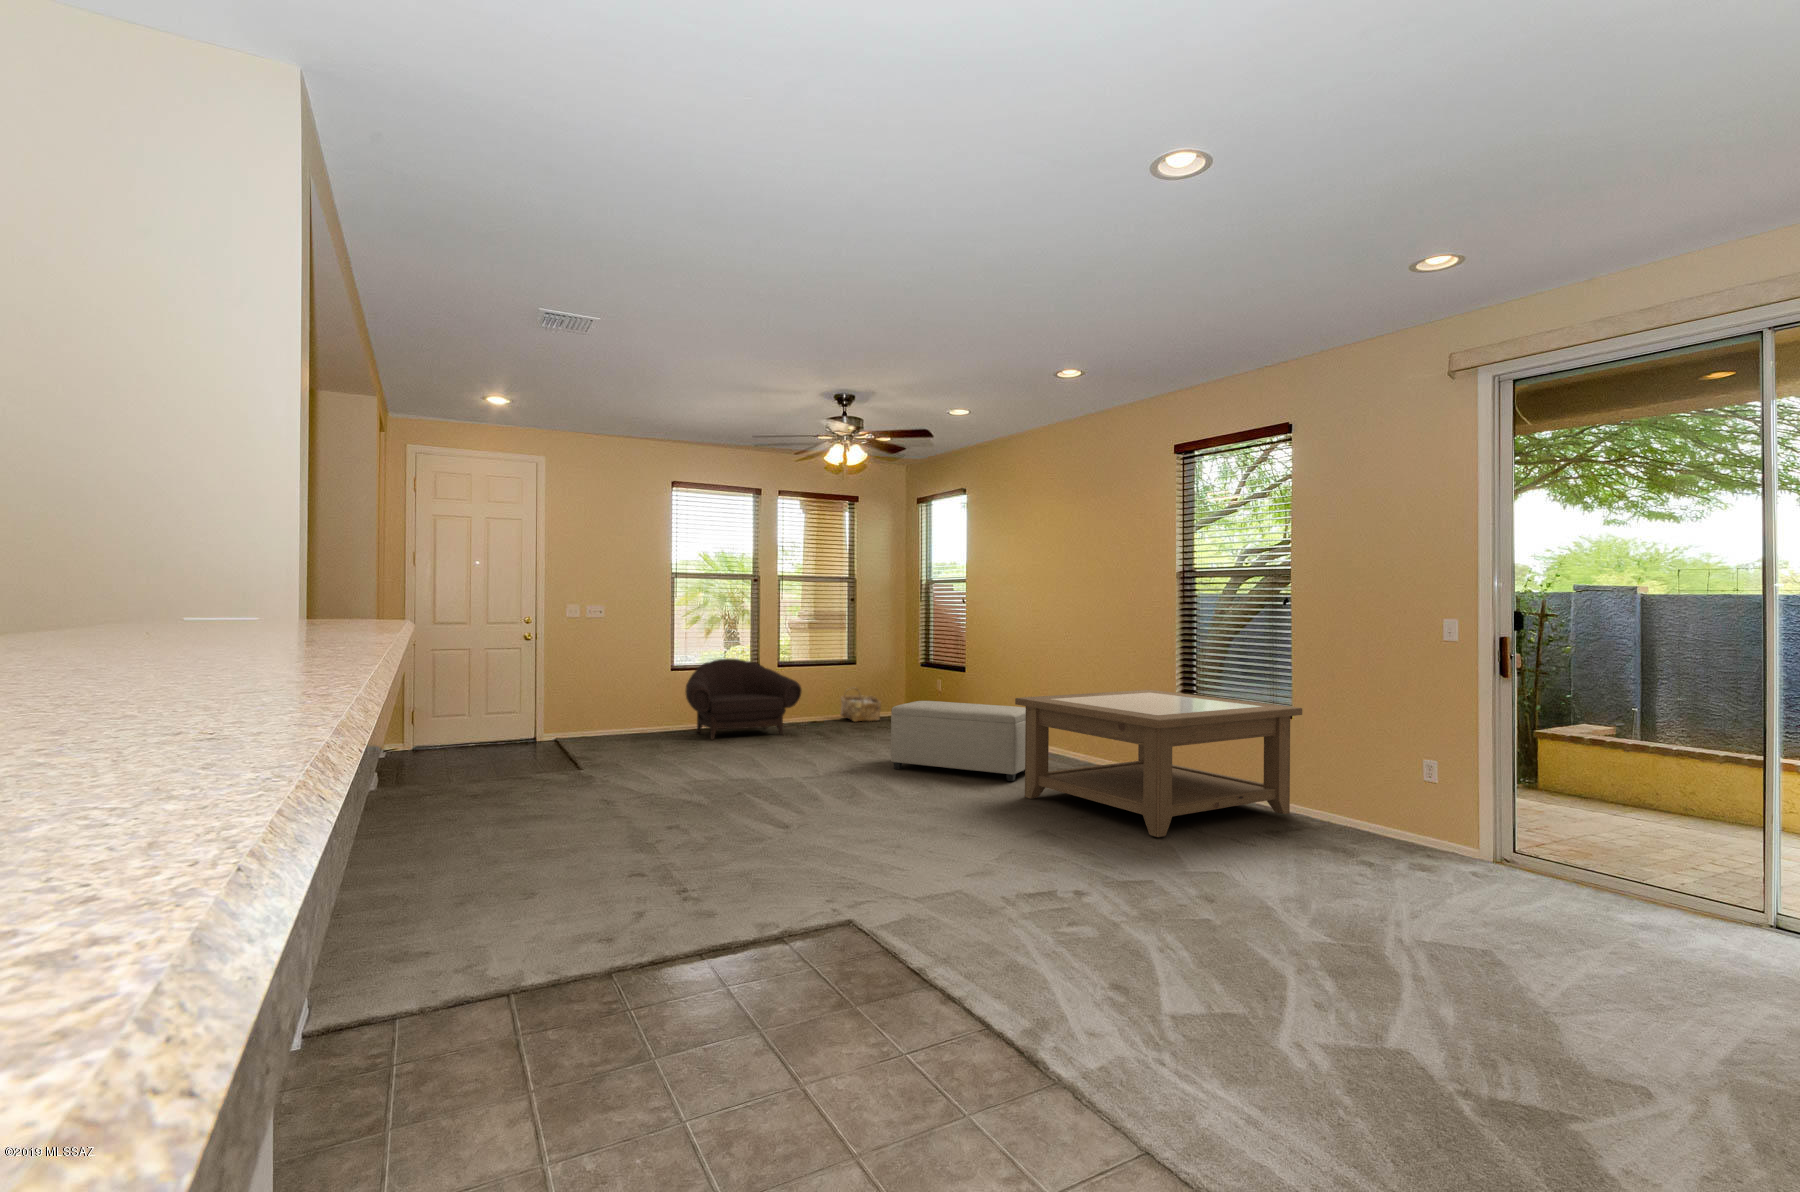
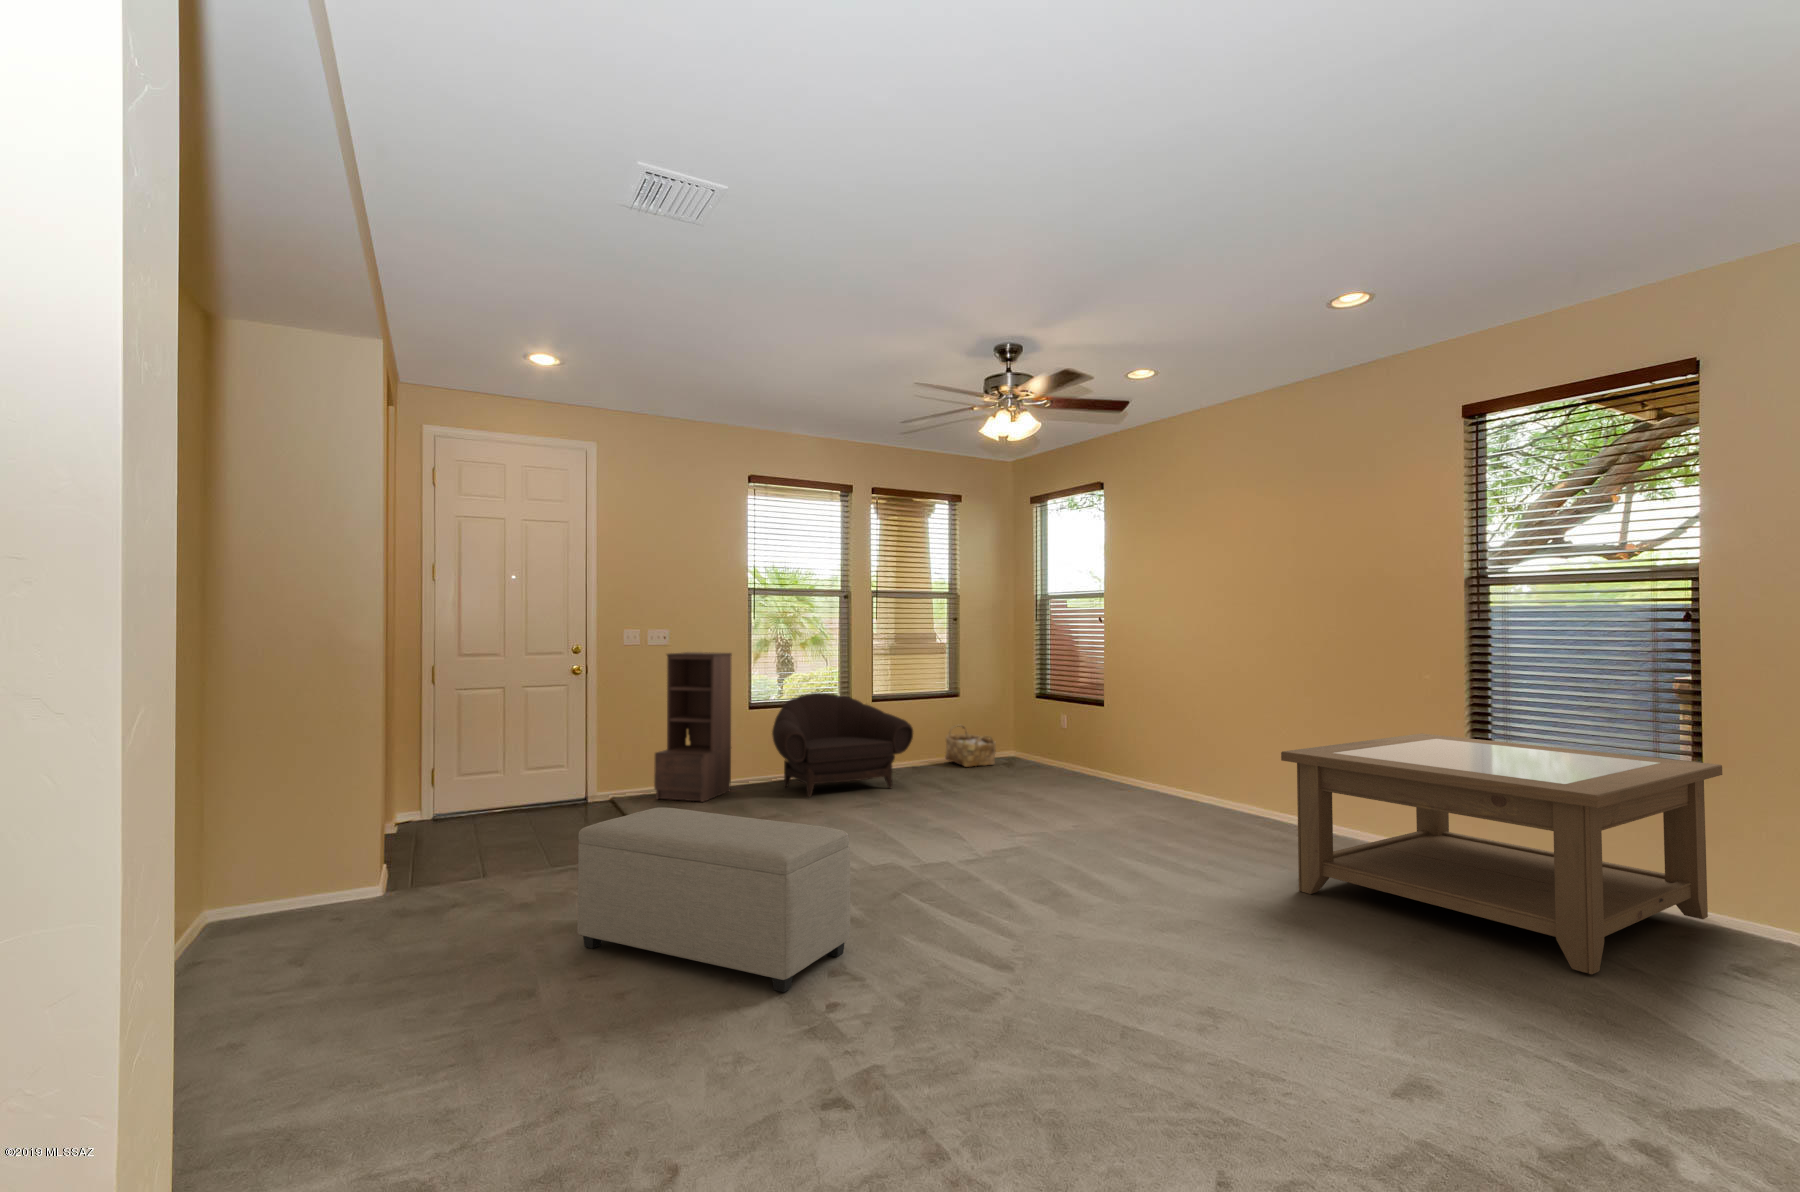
bookshelf: none [590,624,654,742] -> present [654,652,732,802]
ottoman: present [891,701,1026,781] -> present [577,808,850,992]

